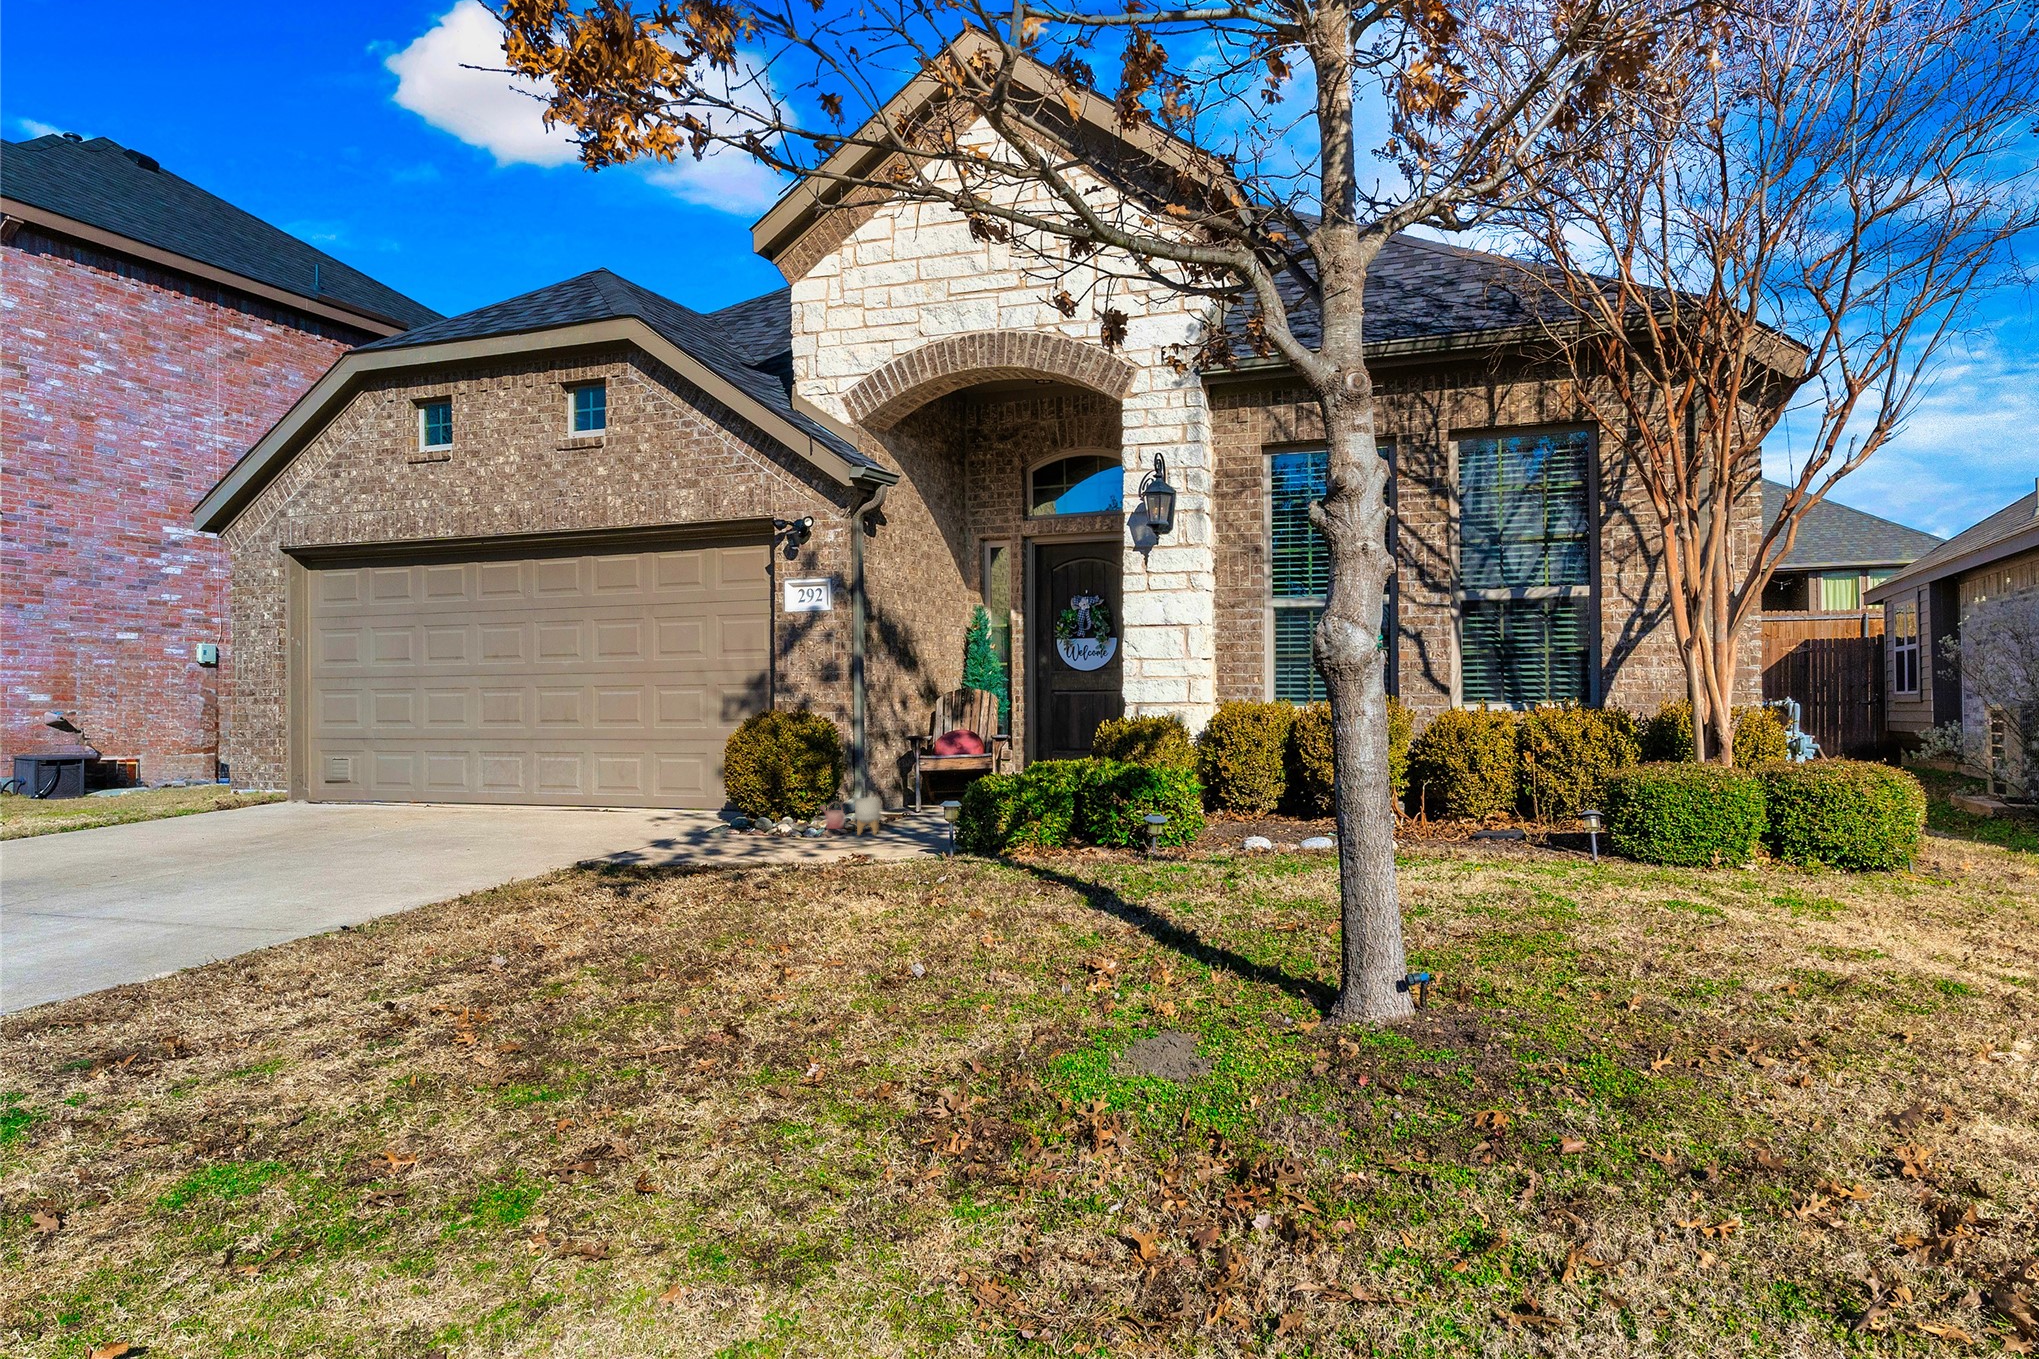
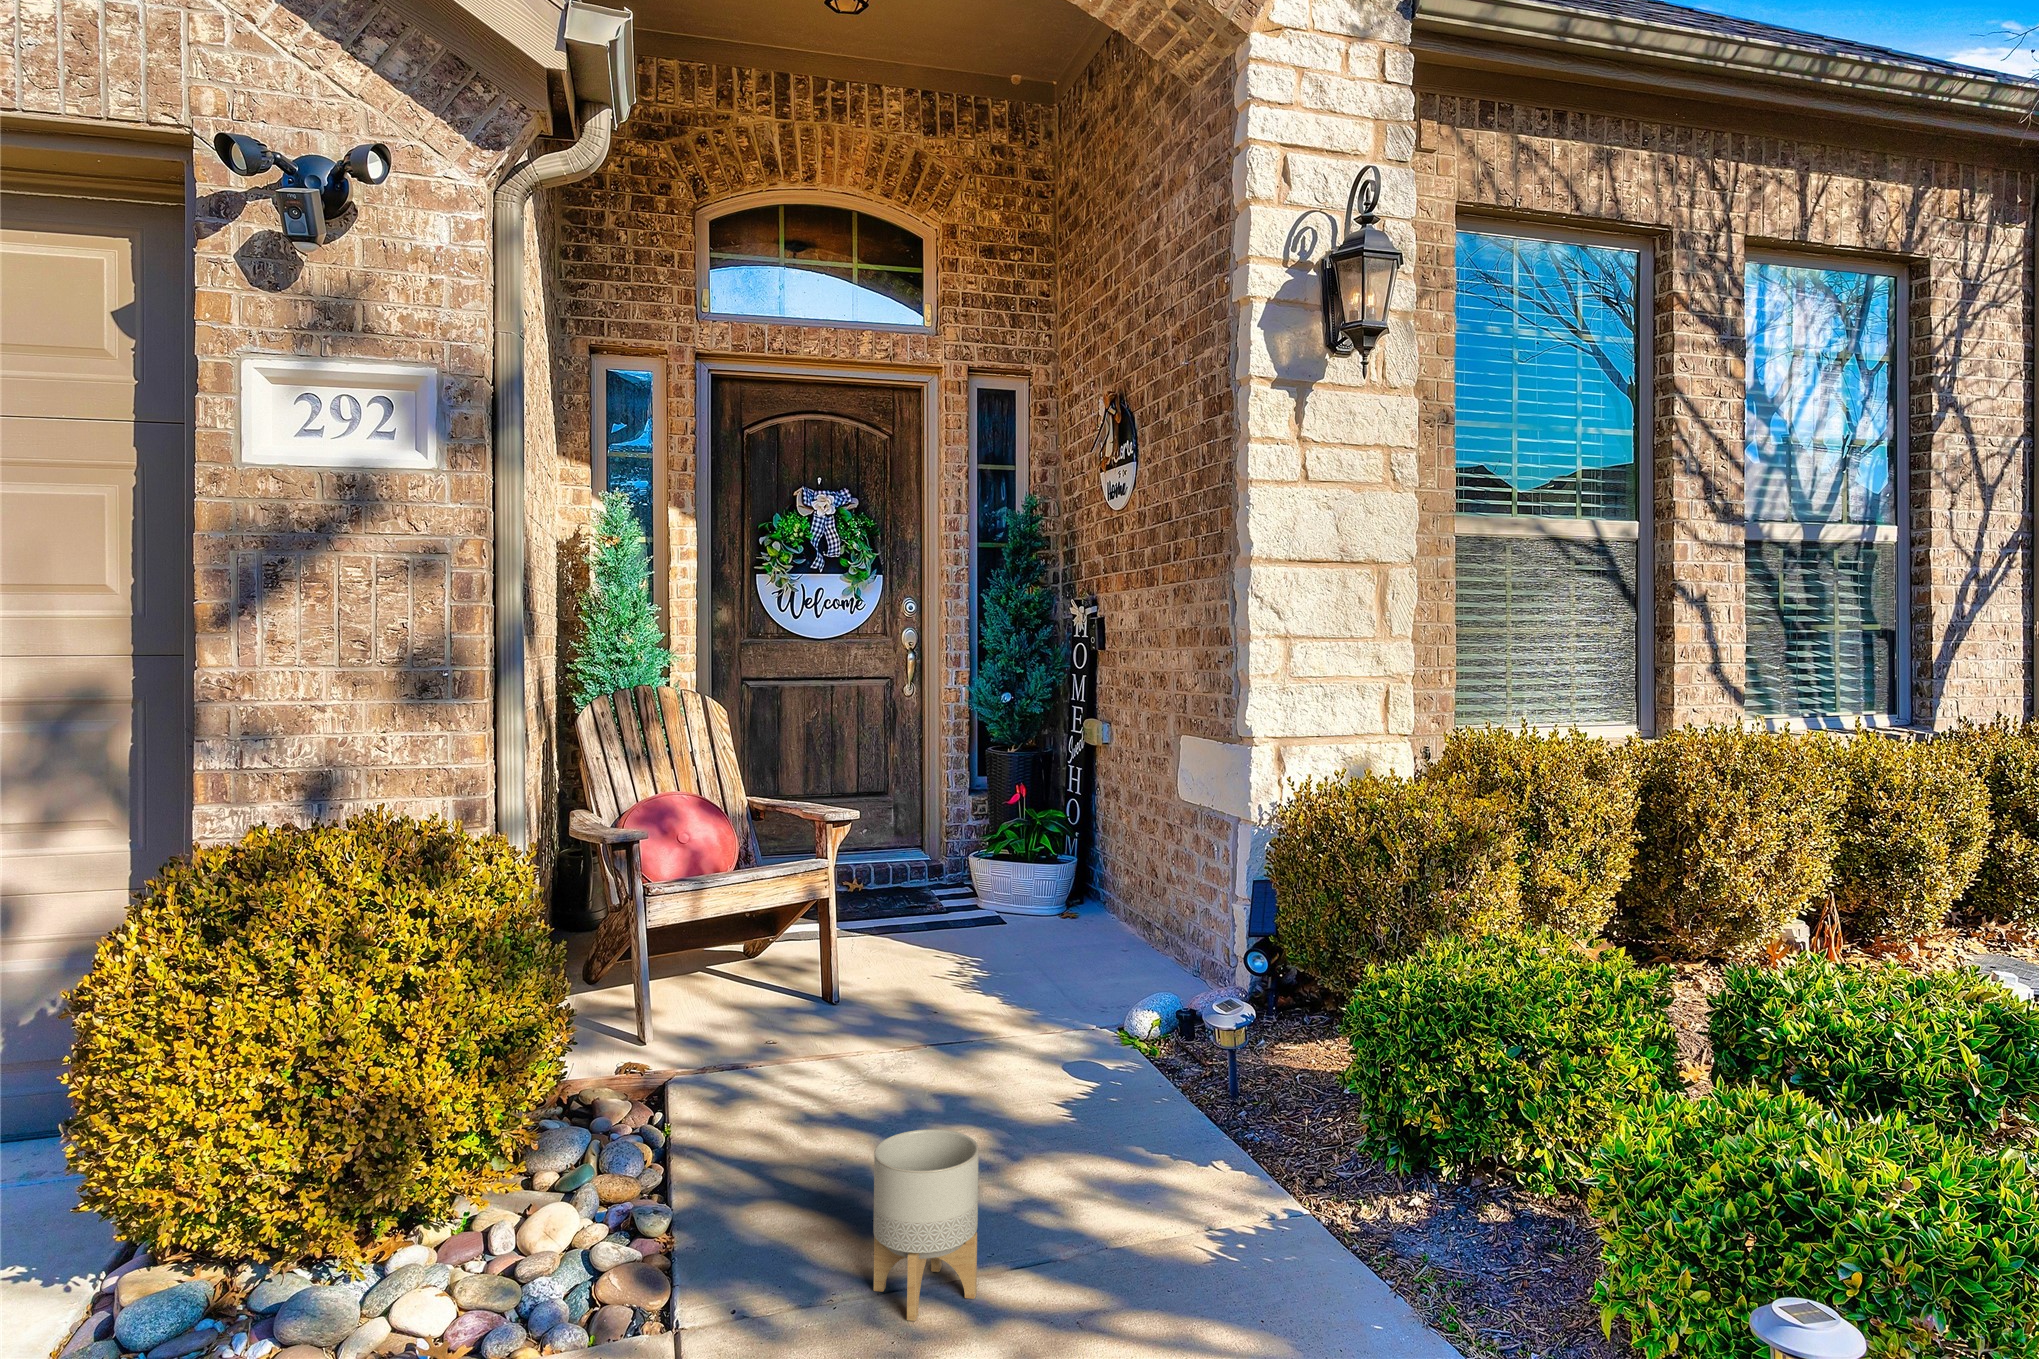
watering can: present [820,805,845,829] -> none [599,1161,764,1292]

